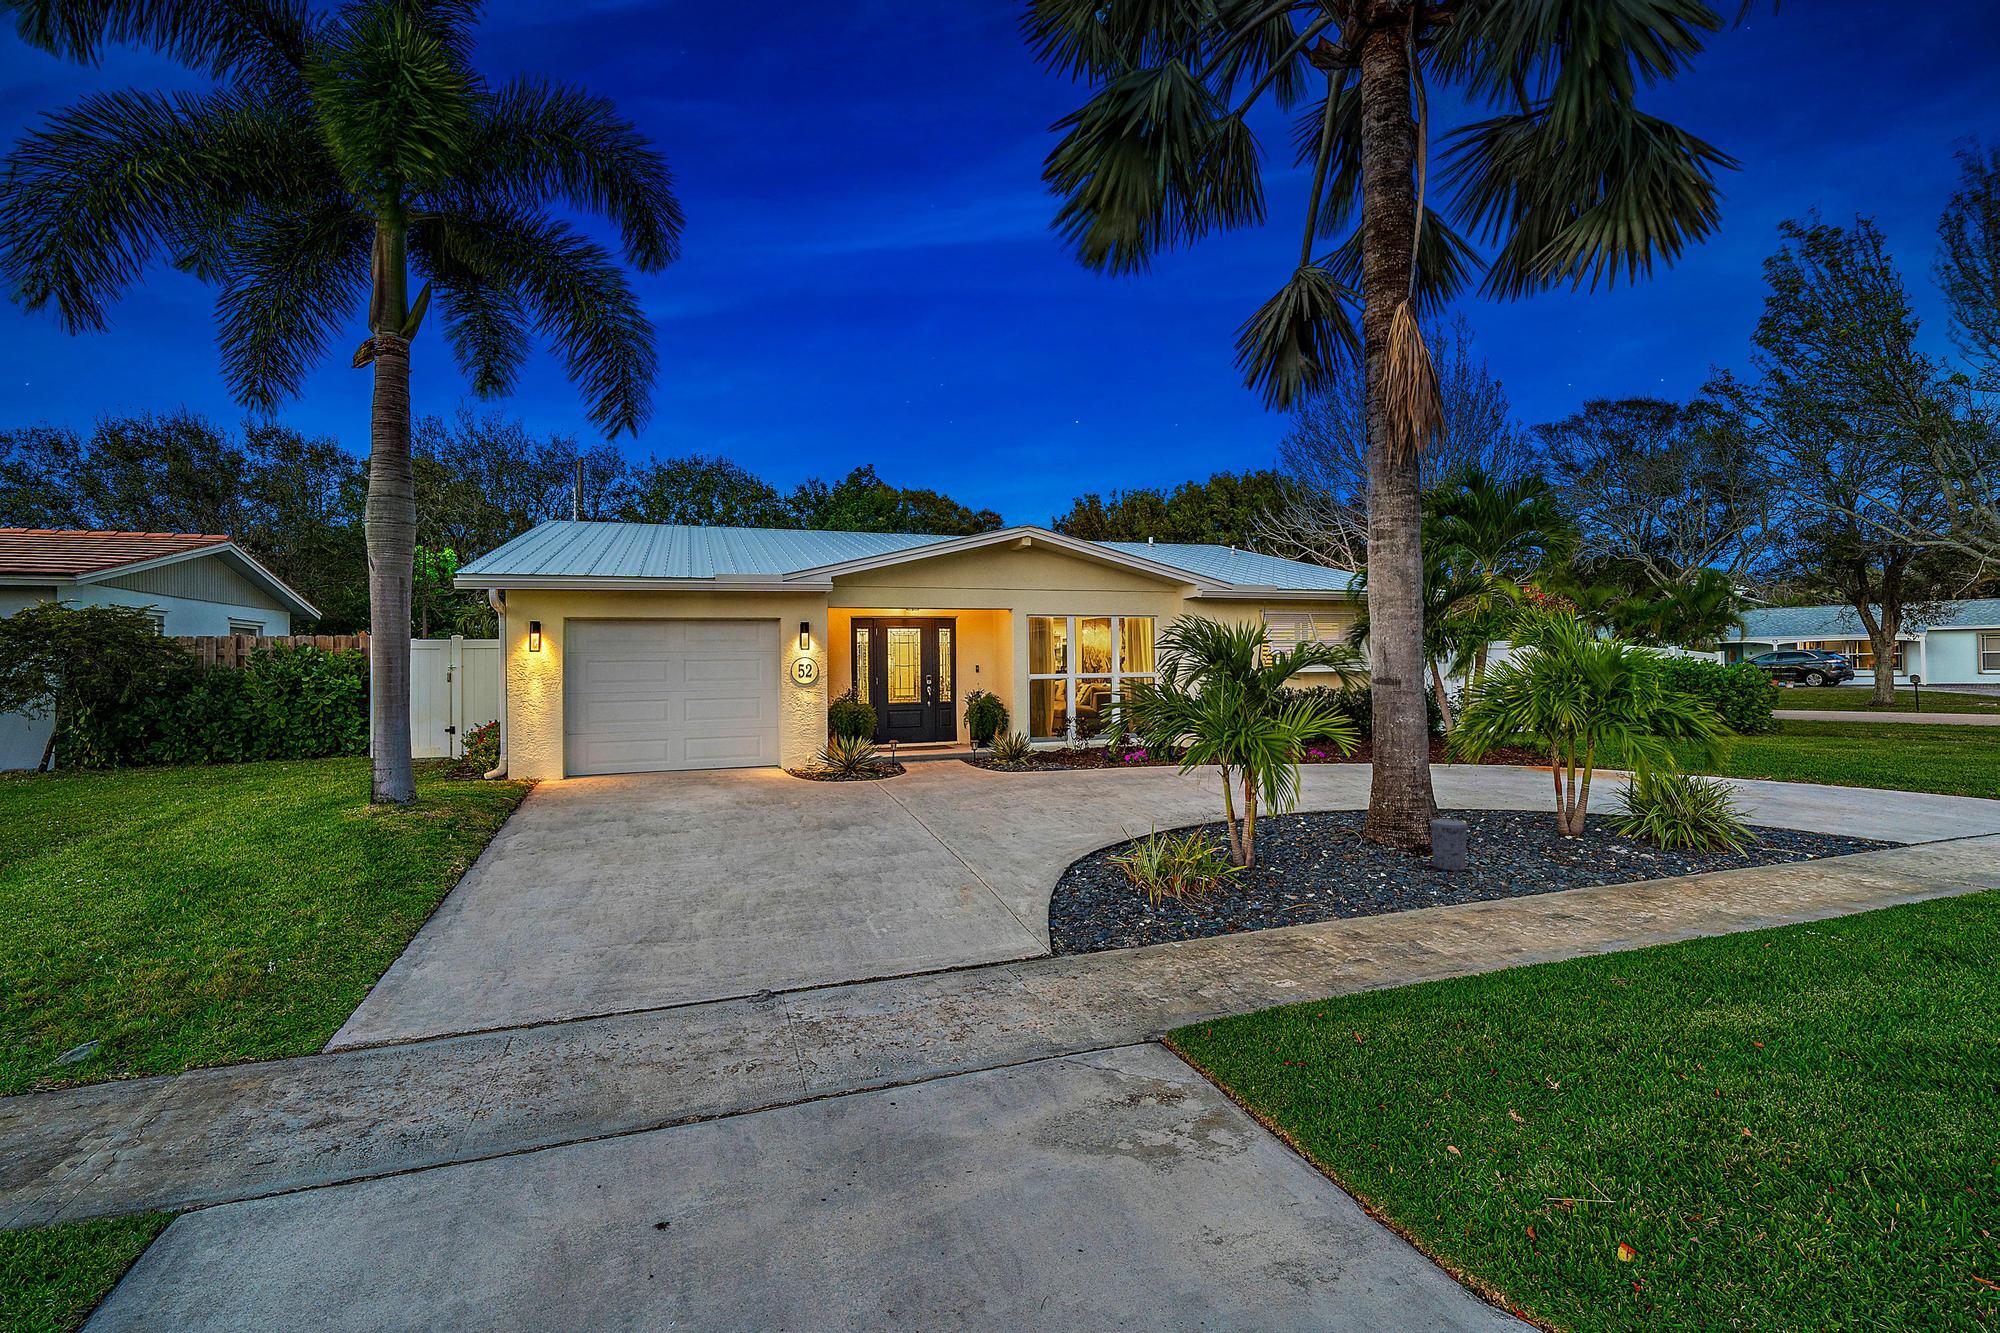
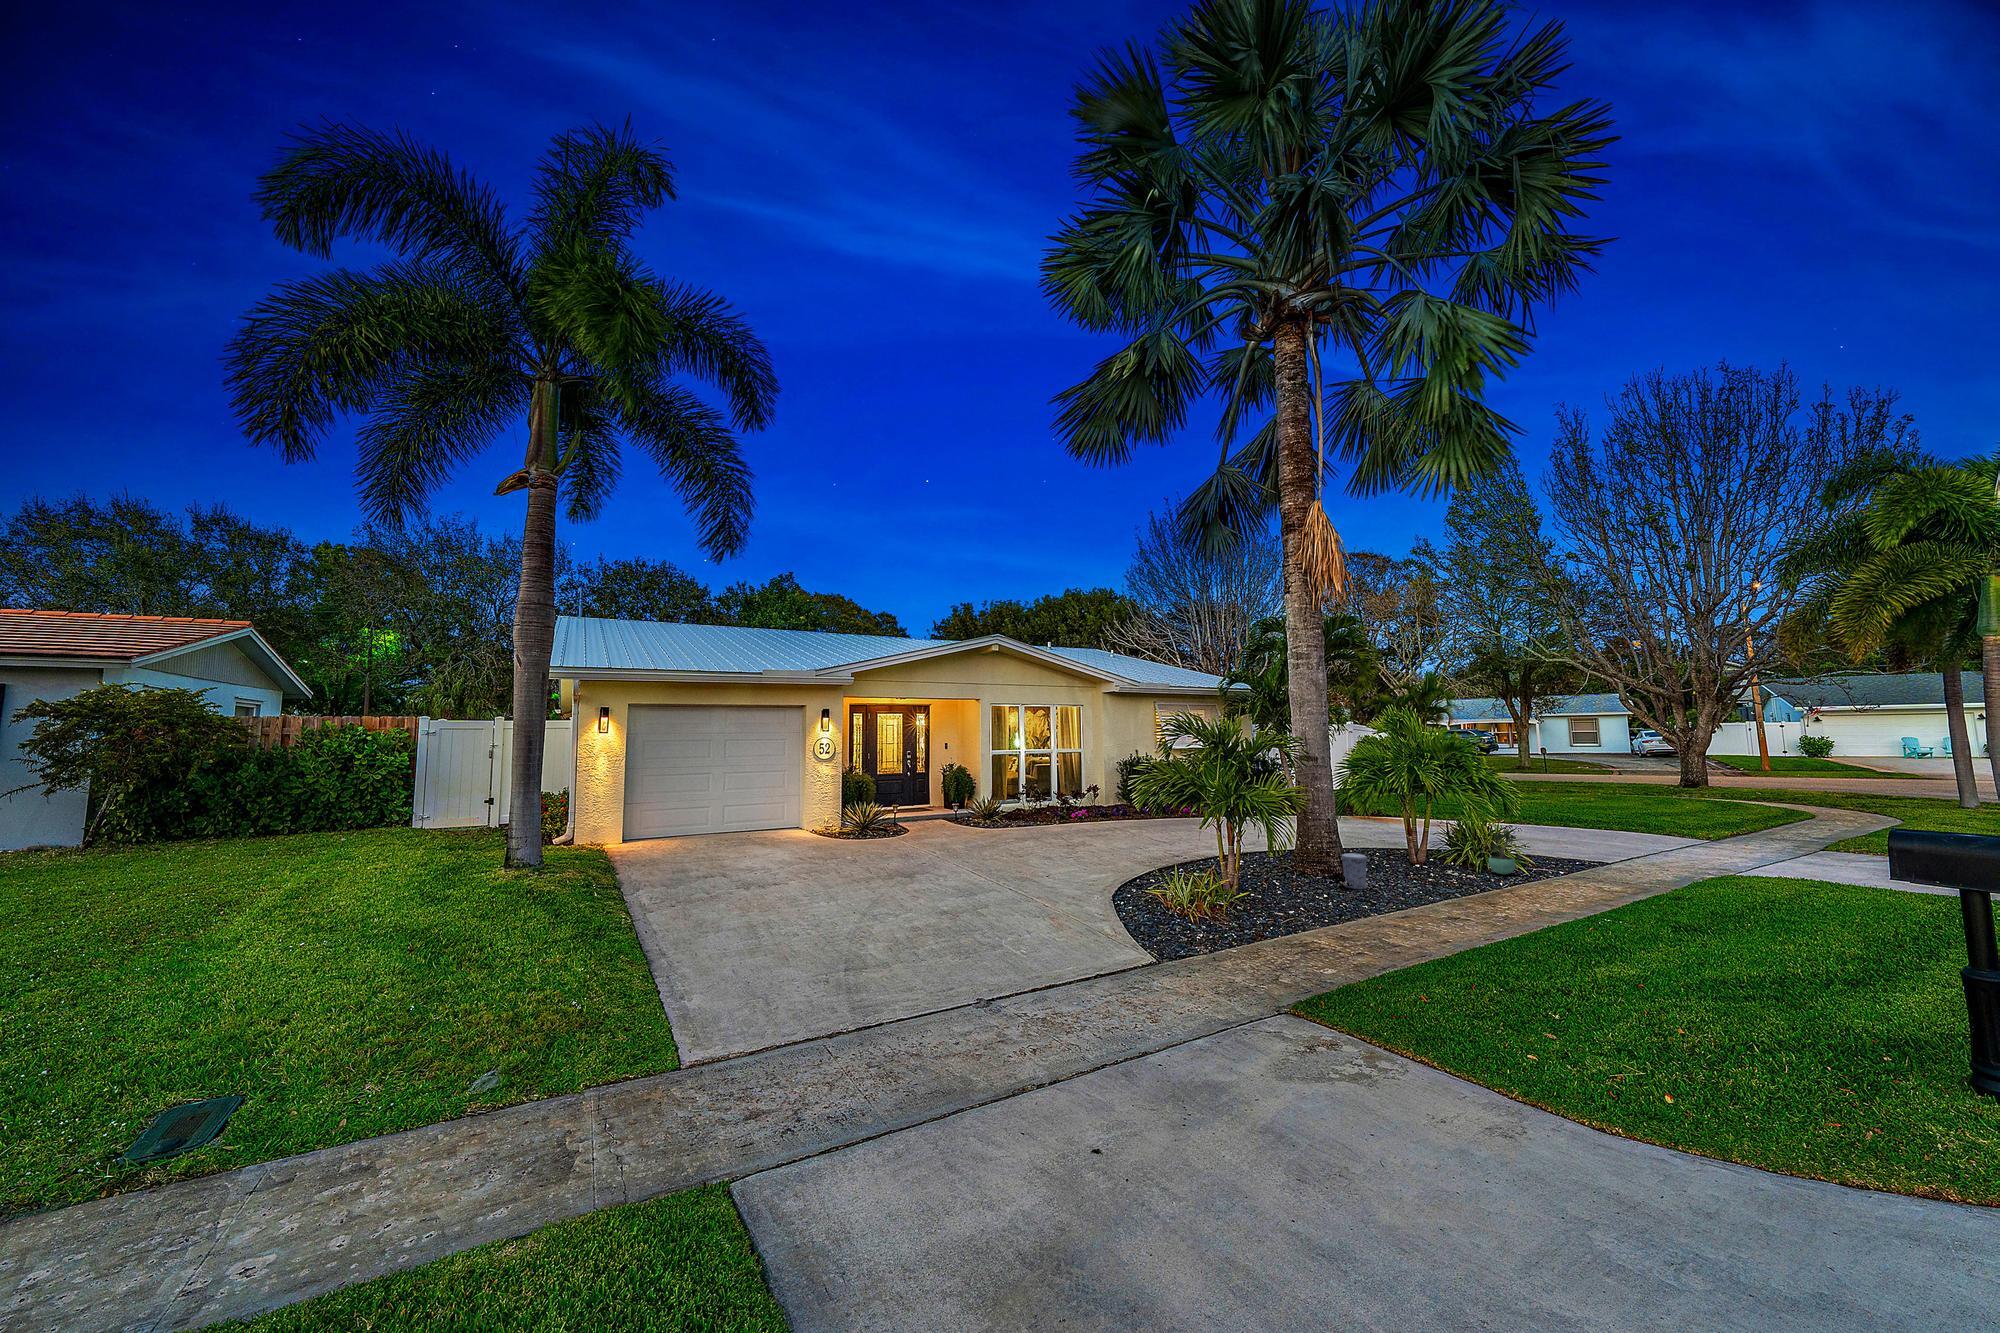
potted plant: none [1684,789,1733,857] -> present [1489,830,1516,875]

